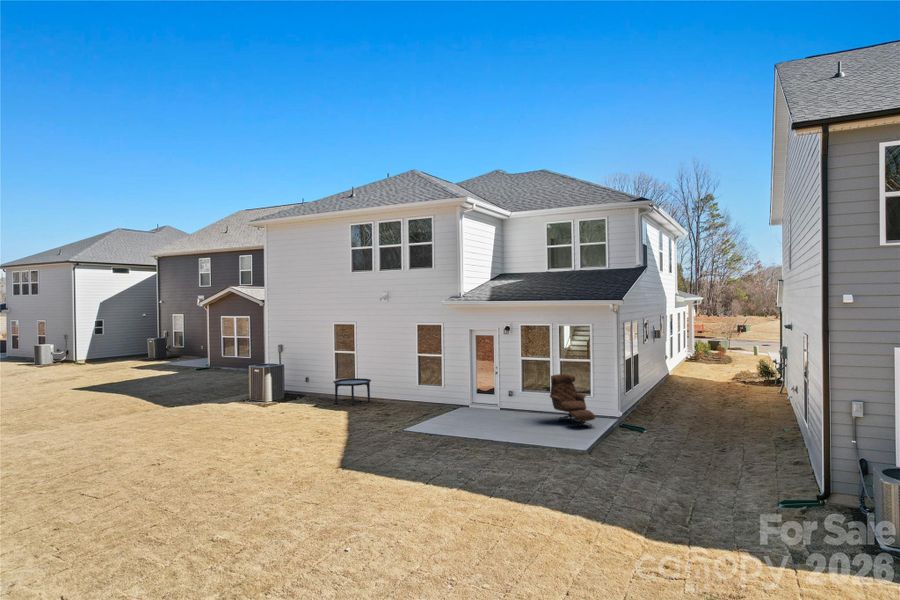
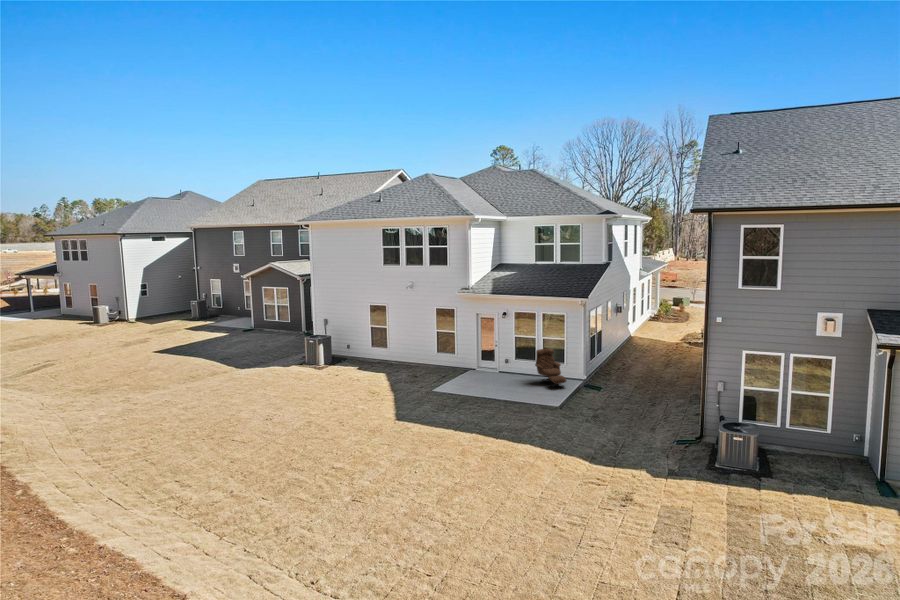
round table: present [334,378,371,406] -> none [372,347,401,369]

